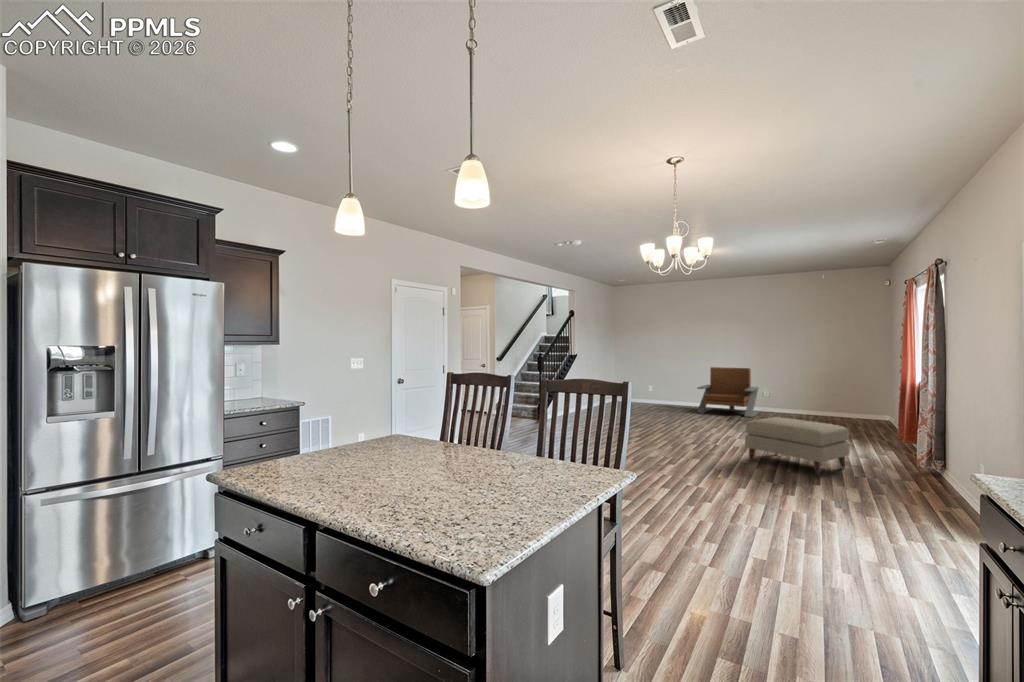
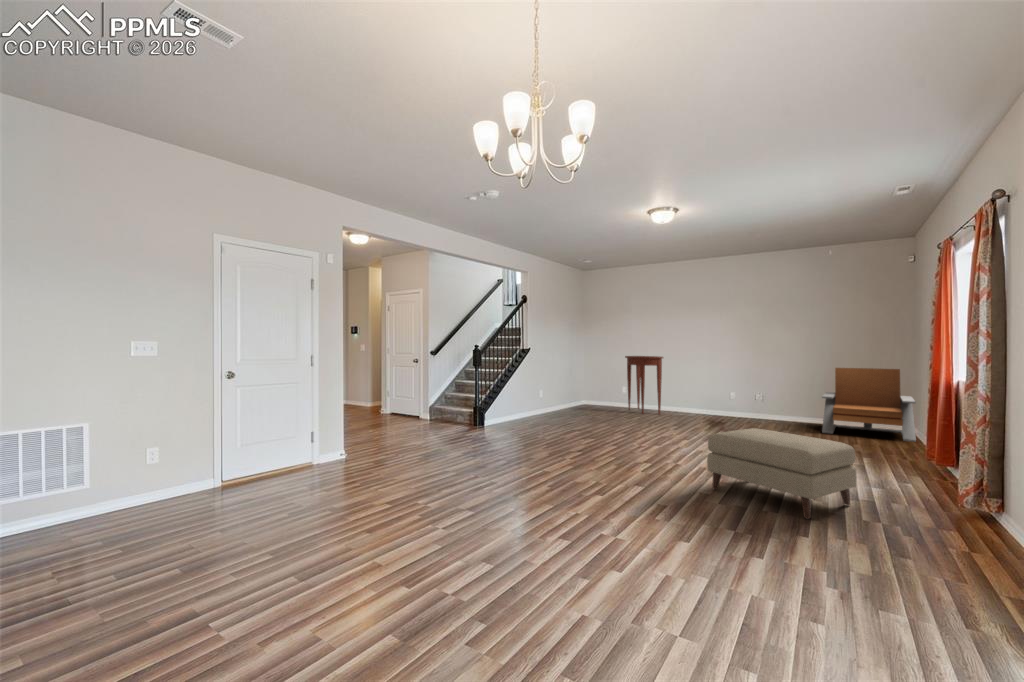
console table: none [653,359,687,409] -> present [625,356,663,414]
lounge chair: present [697,367,758,417] -> present [822,368,916,442]

